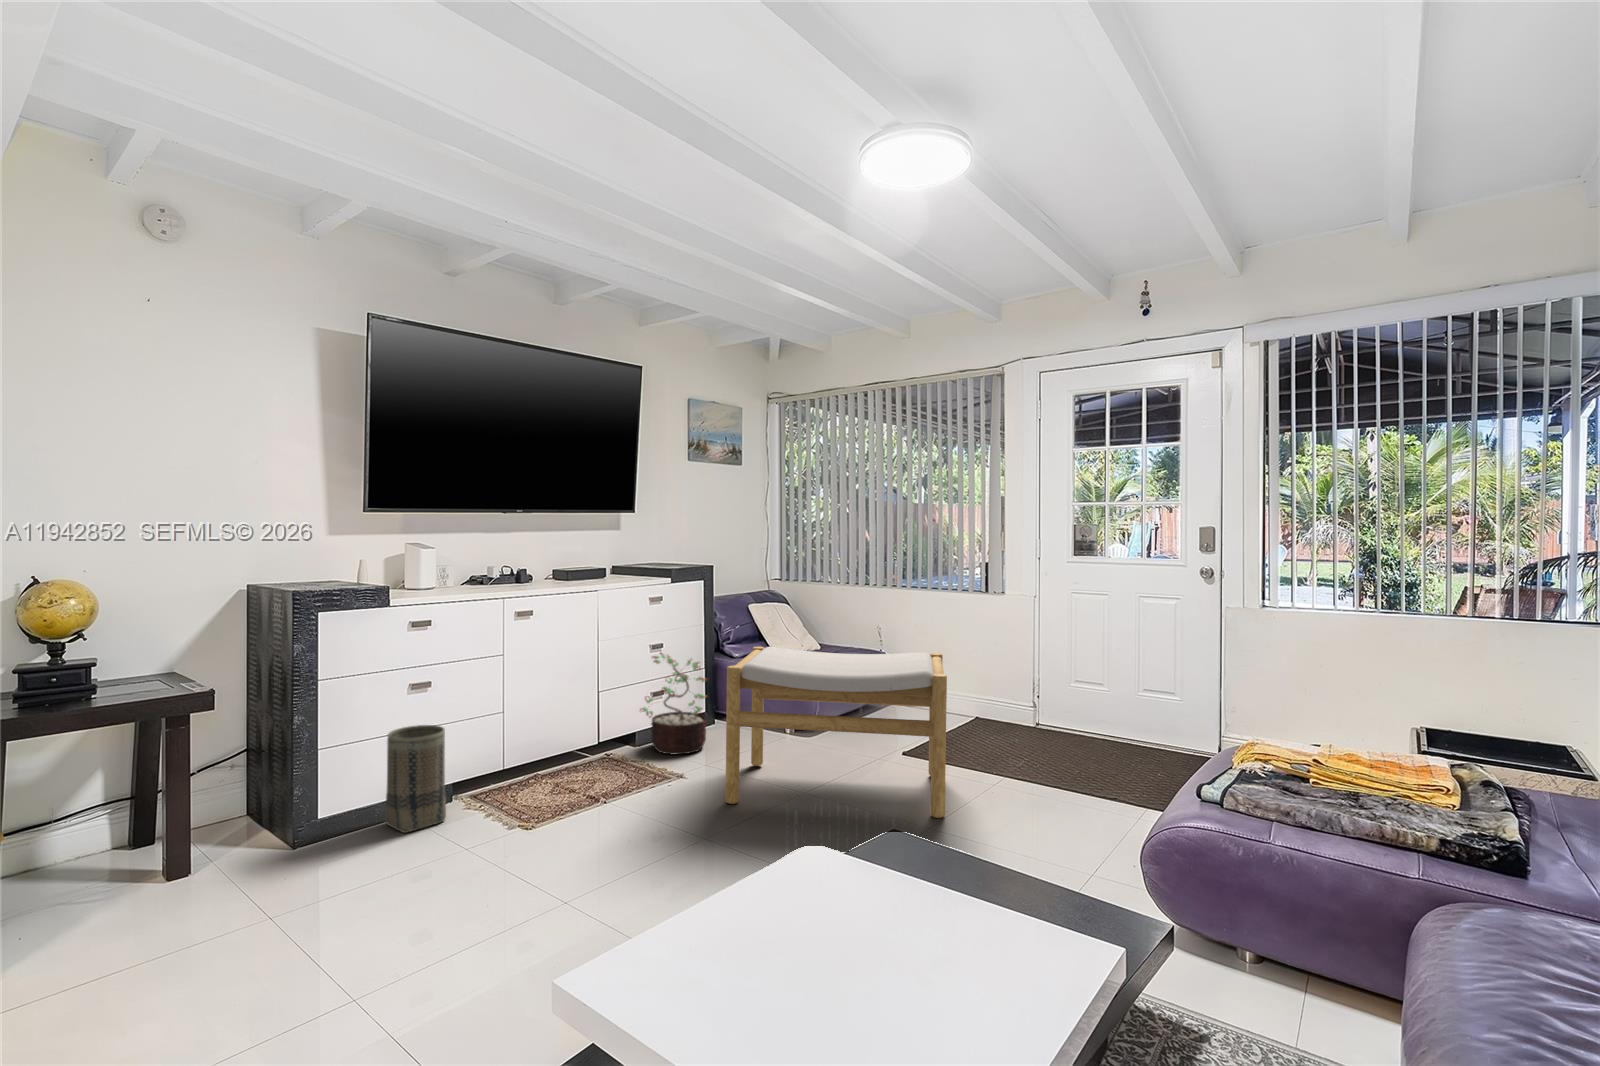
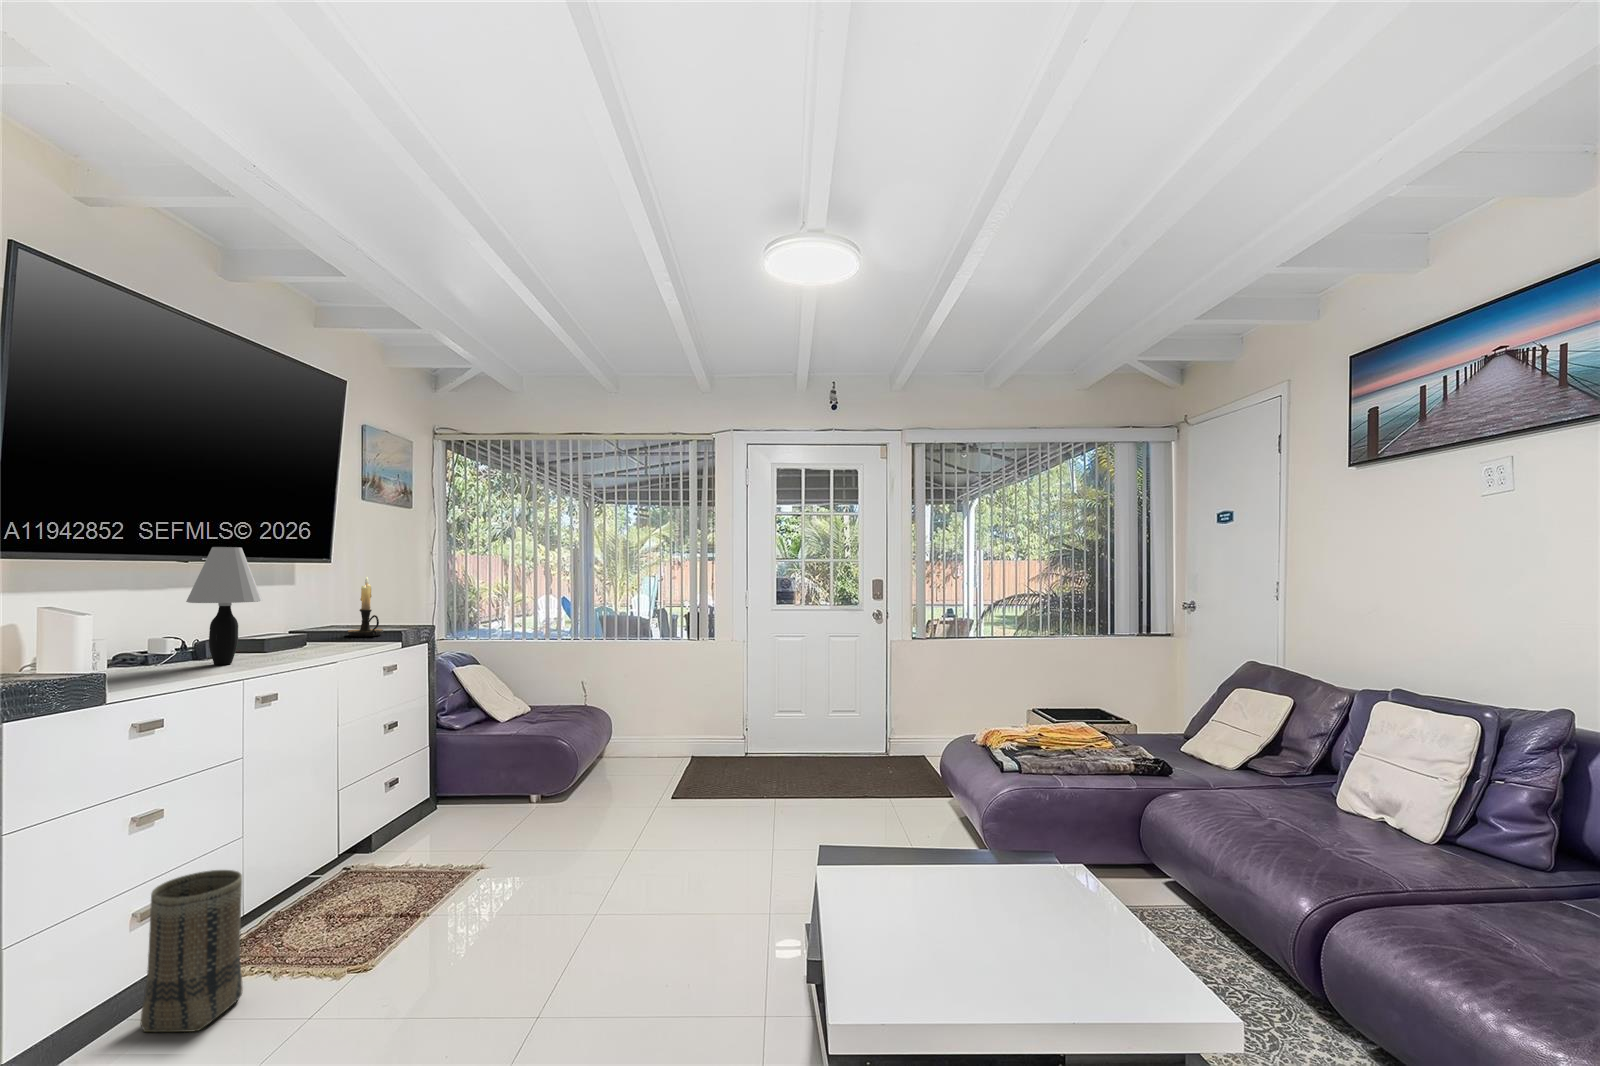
table lamp: none [472,494,521,582] -> present [186,547,262,665]
candle holder: none [639,521,666,571] -> present [347,577,383,637]
footstool: present [726,646,947,818] -> none [541,695,773,879]
decorative plant: present [642,652,708,754] -> none [387,730,471,851]

